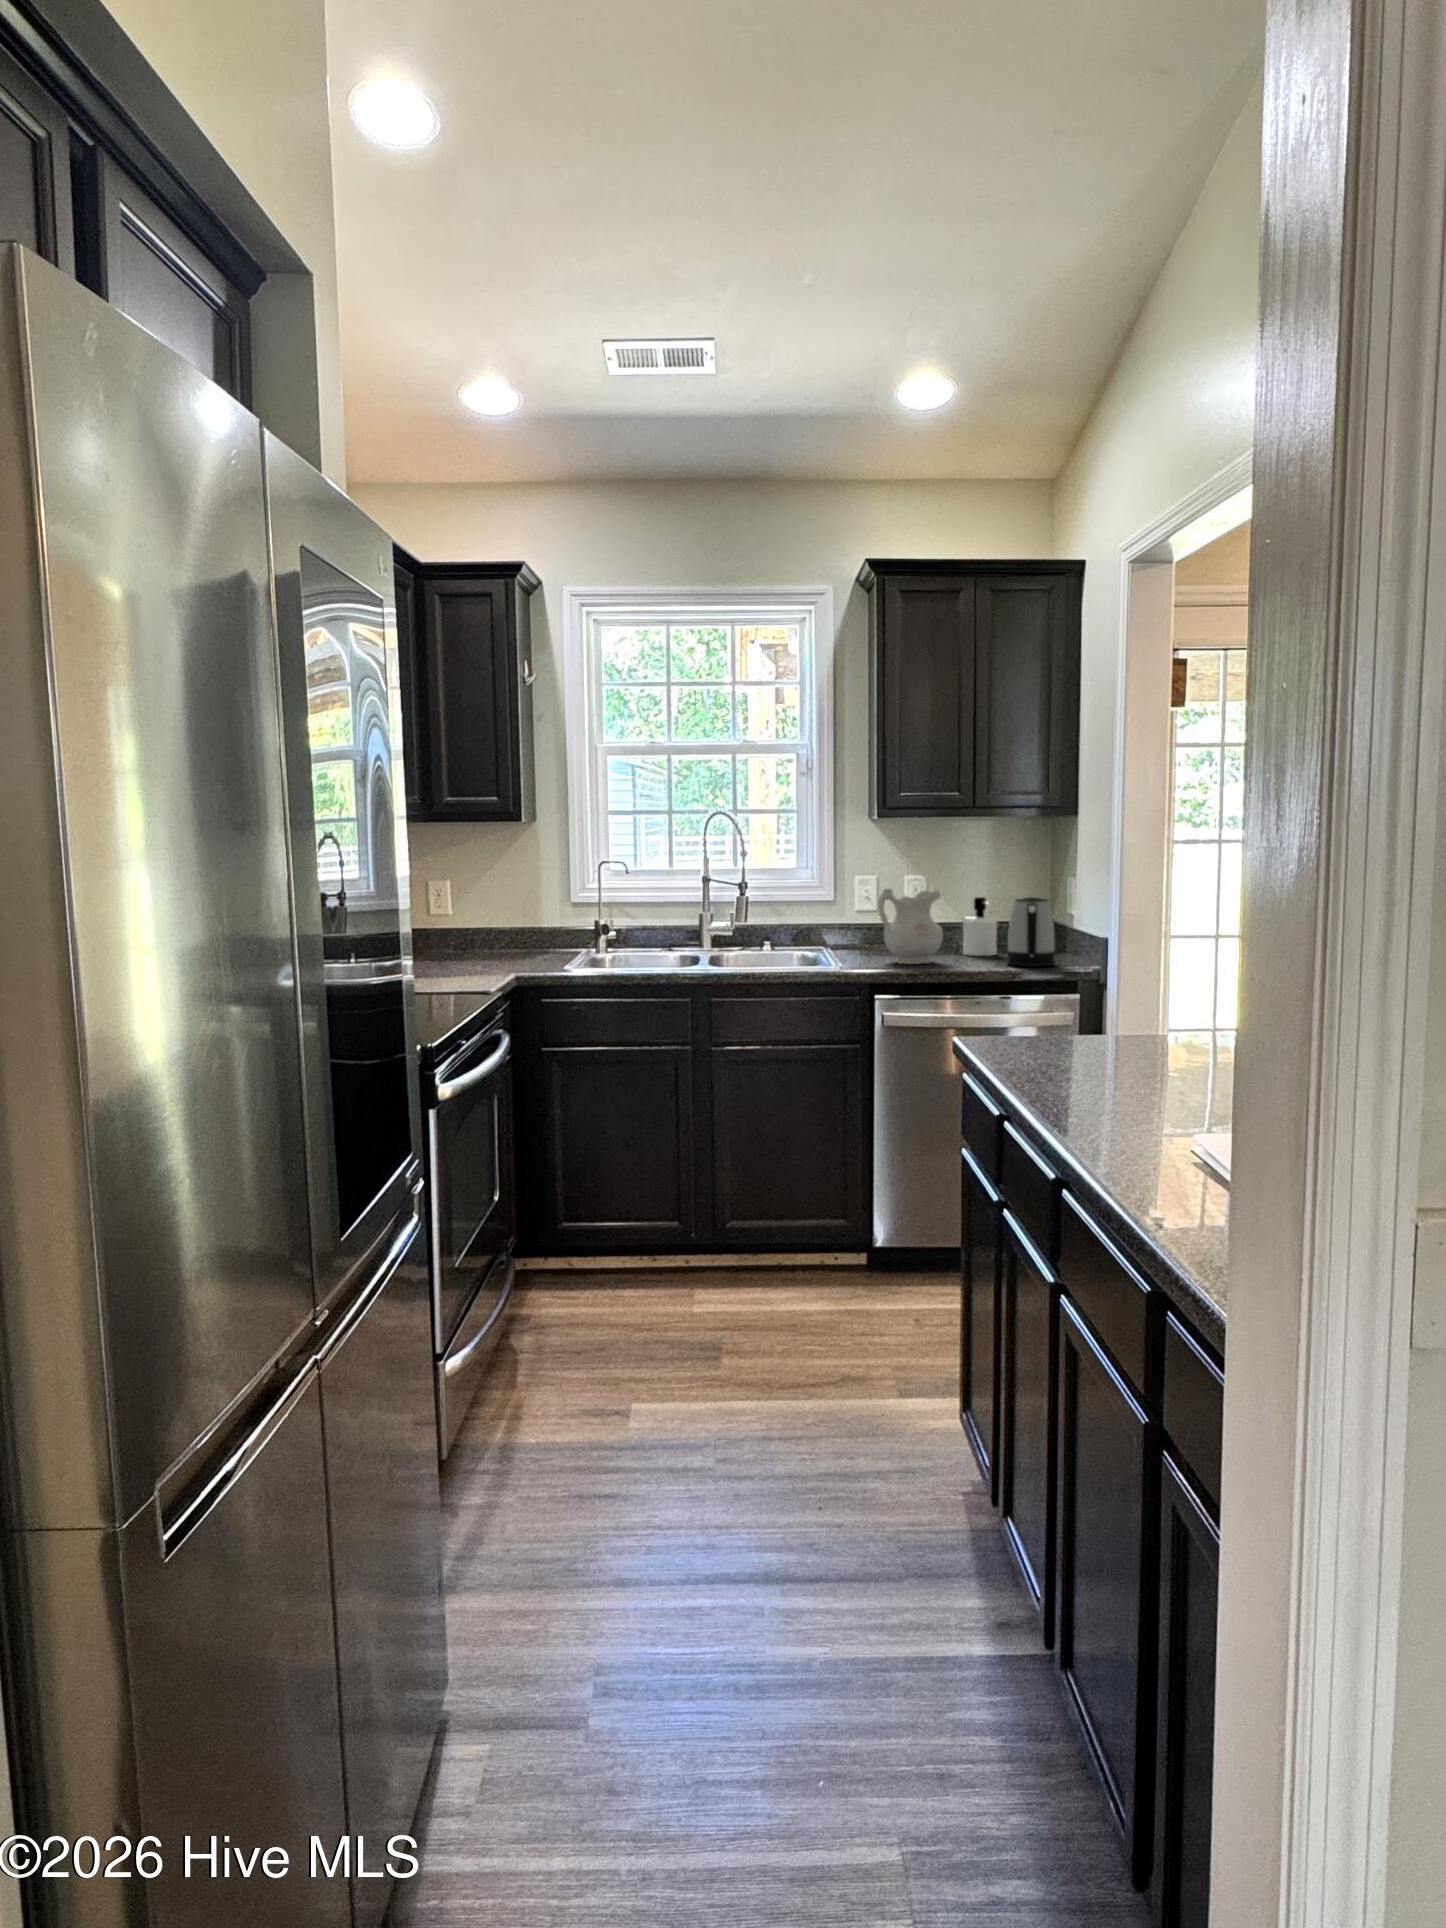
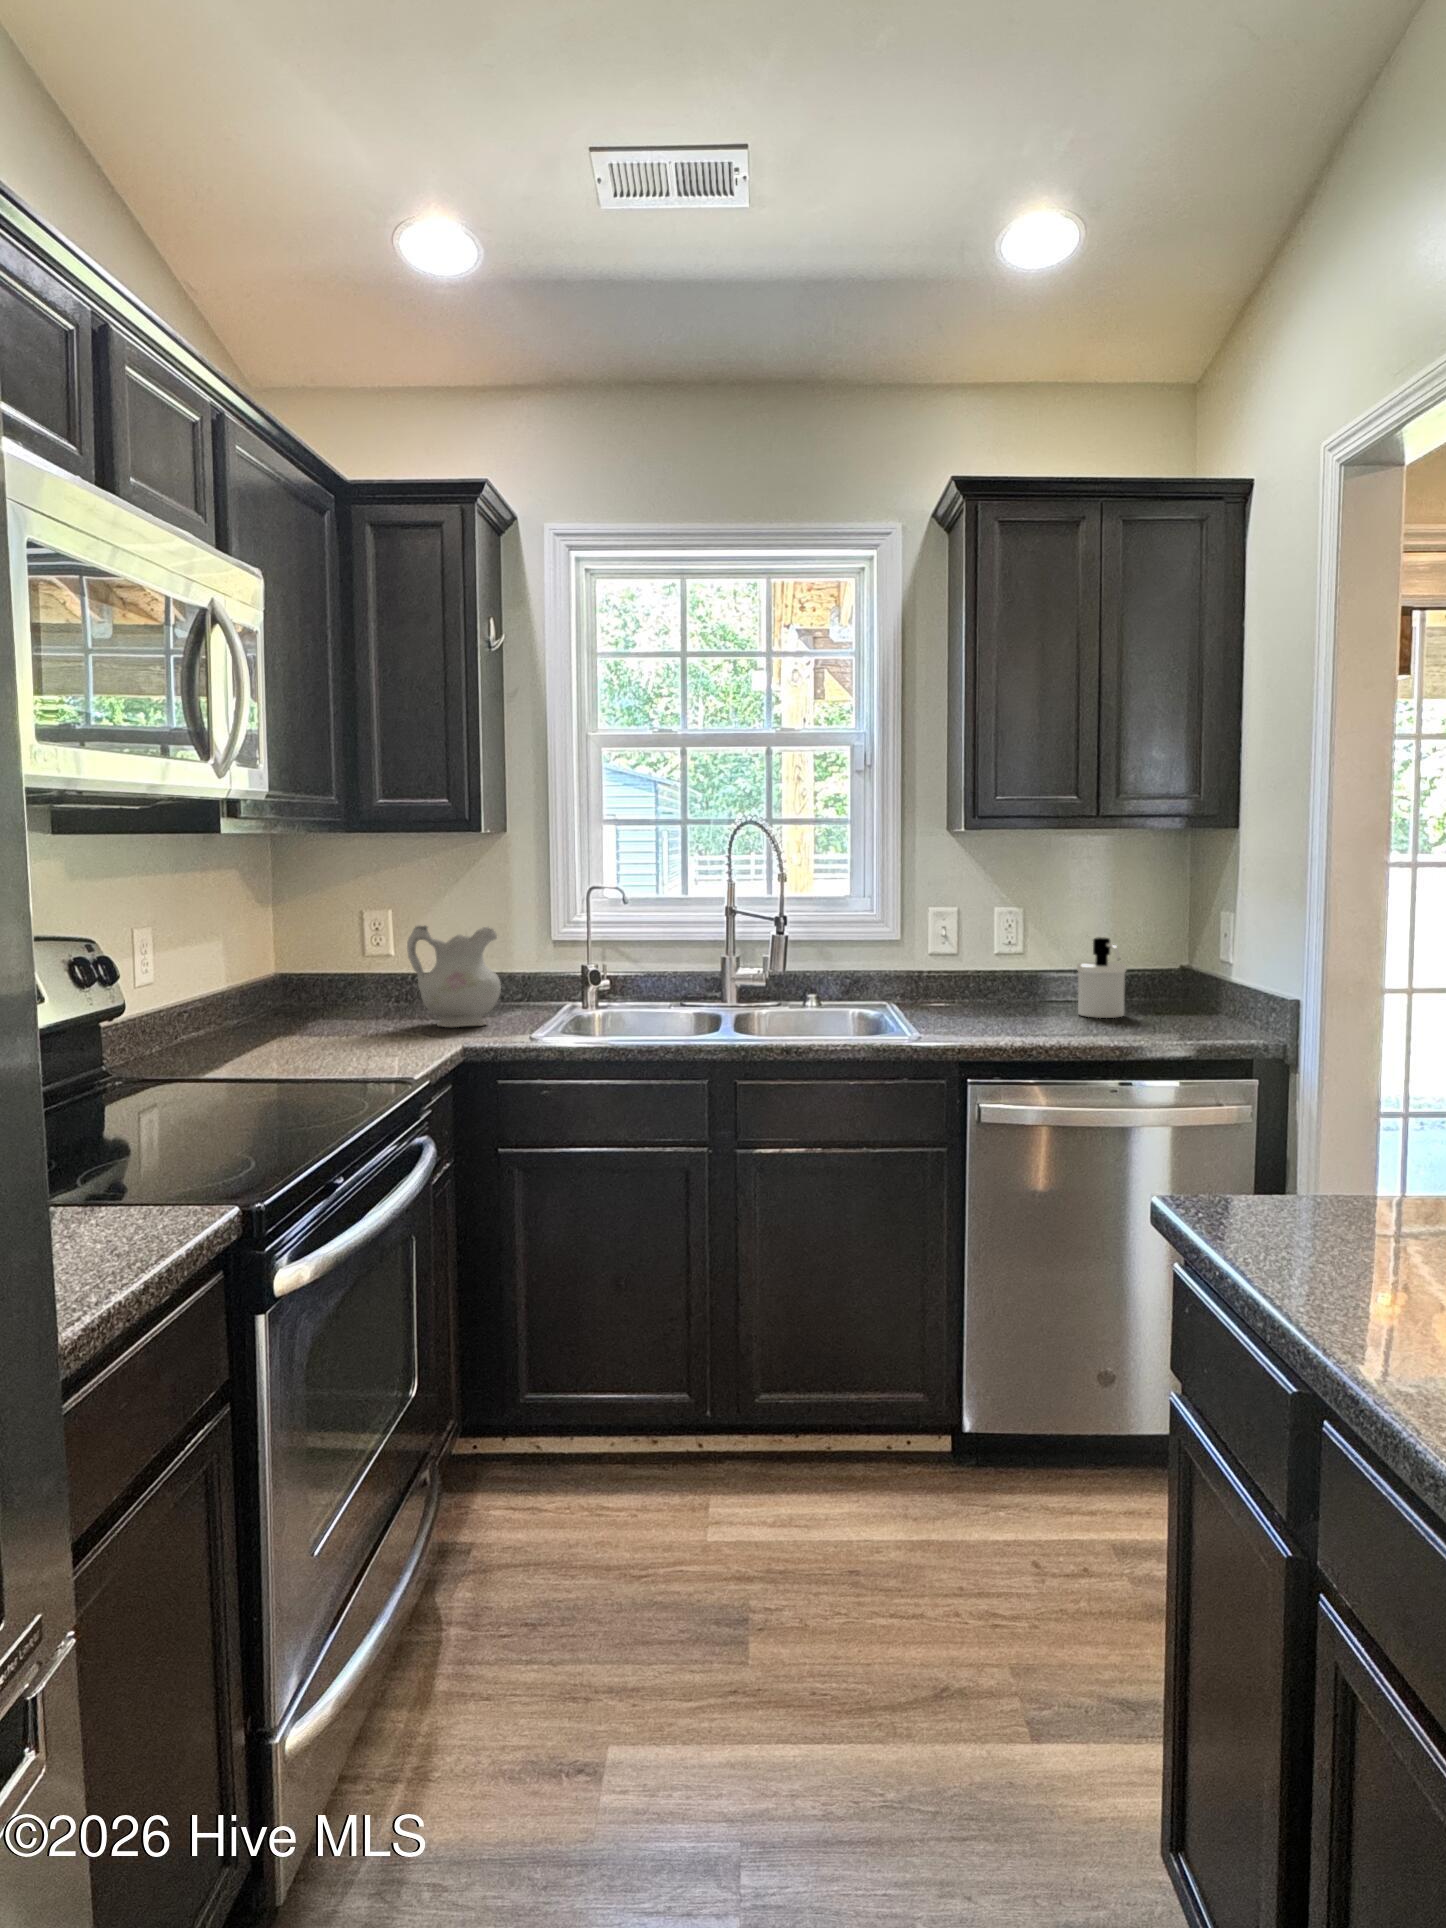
ceramic pitcher: present [878,889,943,964] -> present [407,926,501,1027]
kettle: present [1007,896,1055,966] -> none [1148,940,1217,1038]

